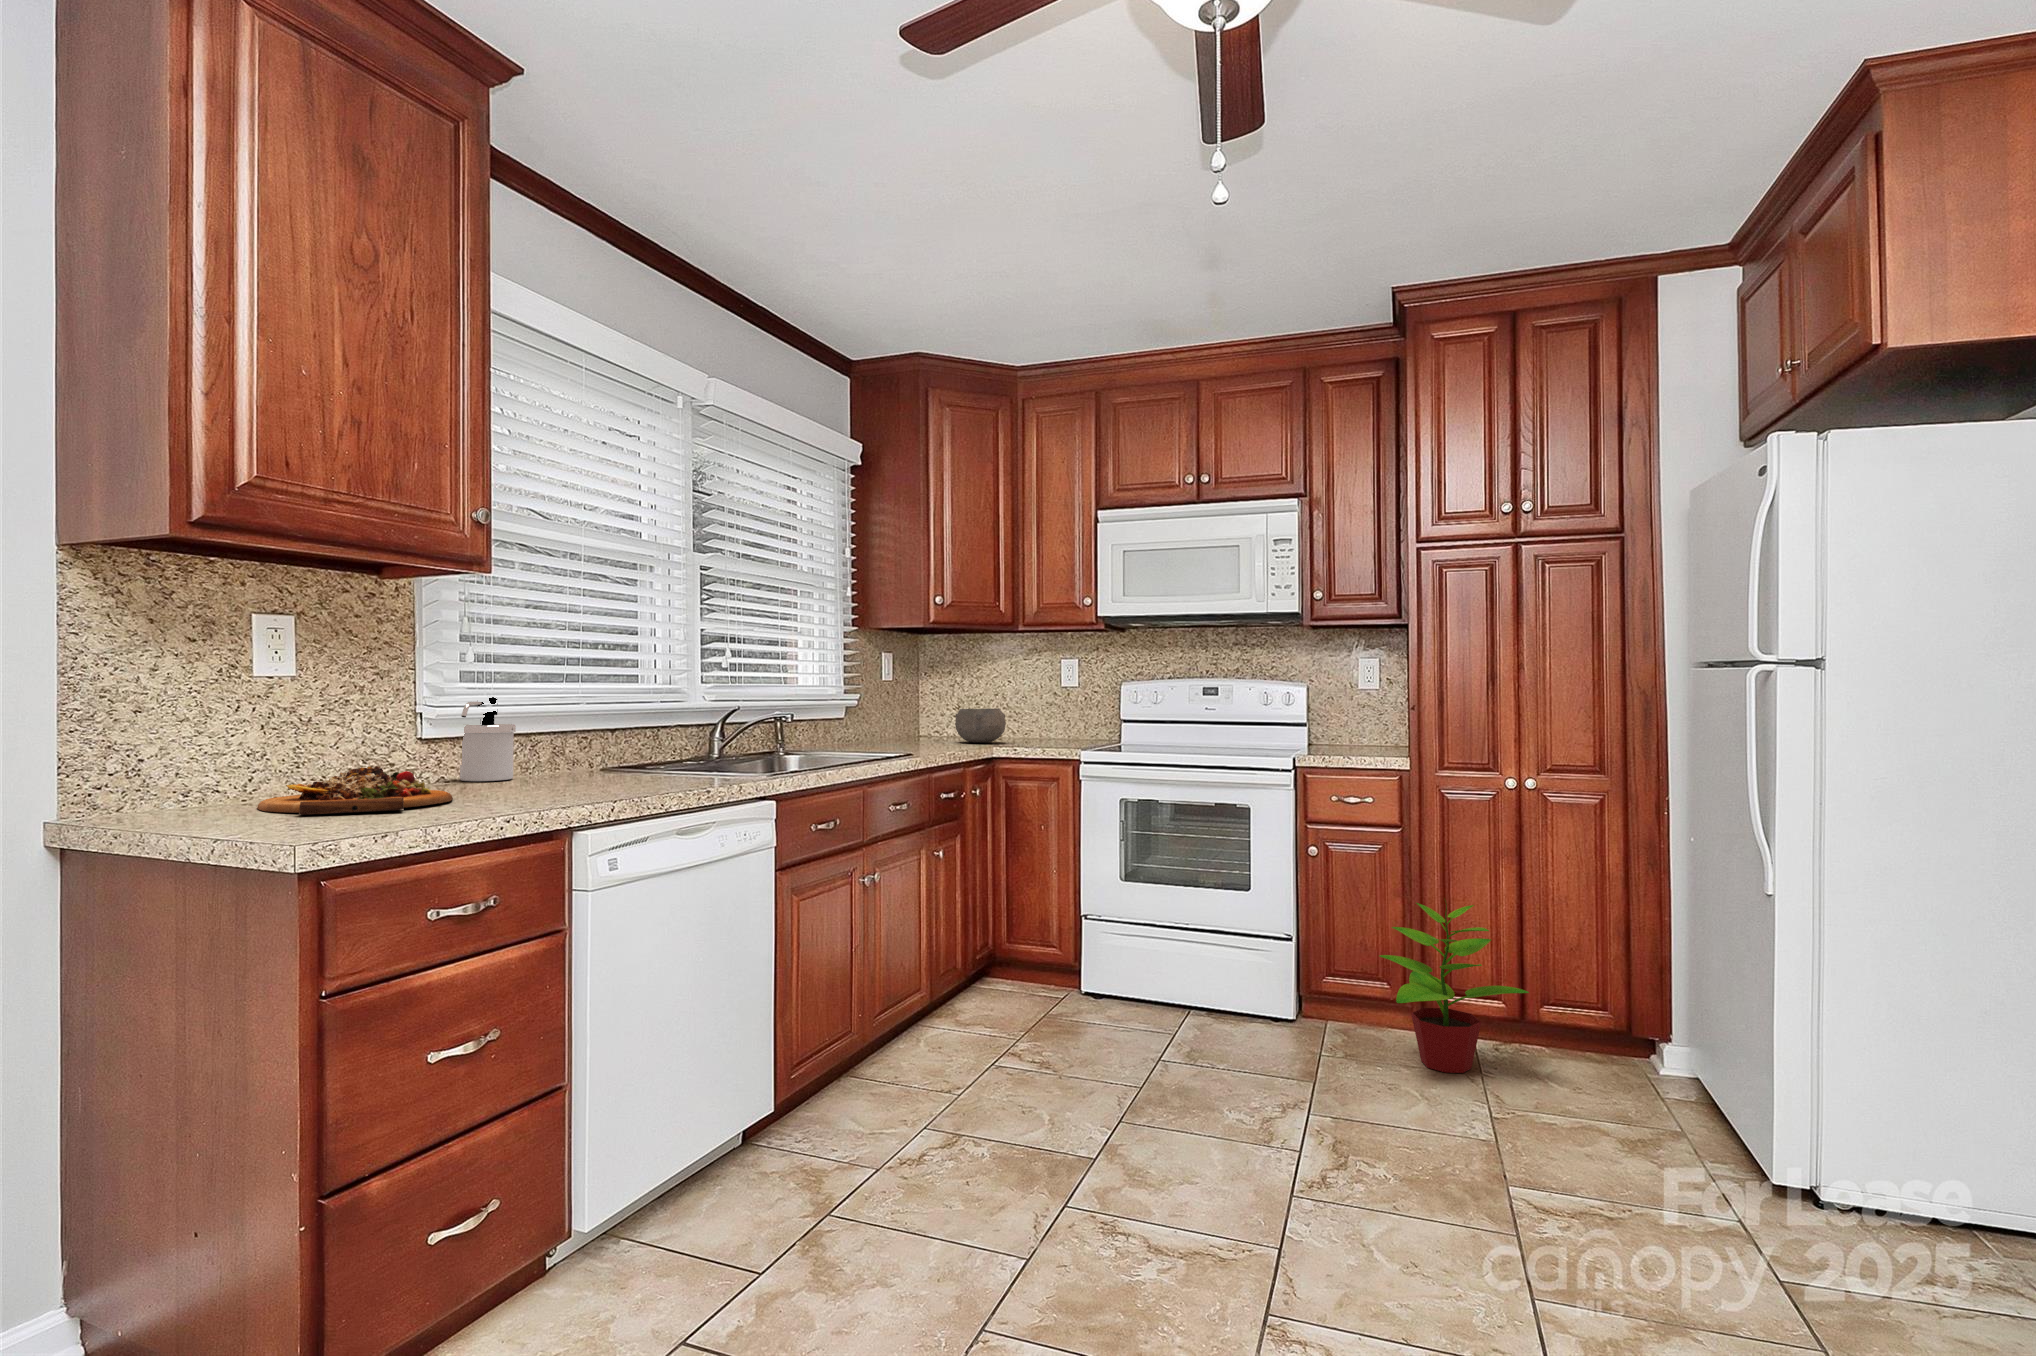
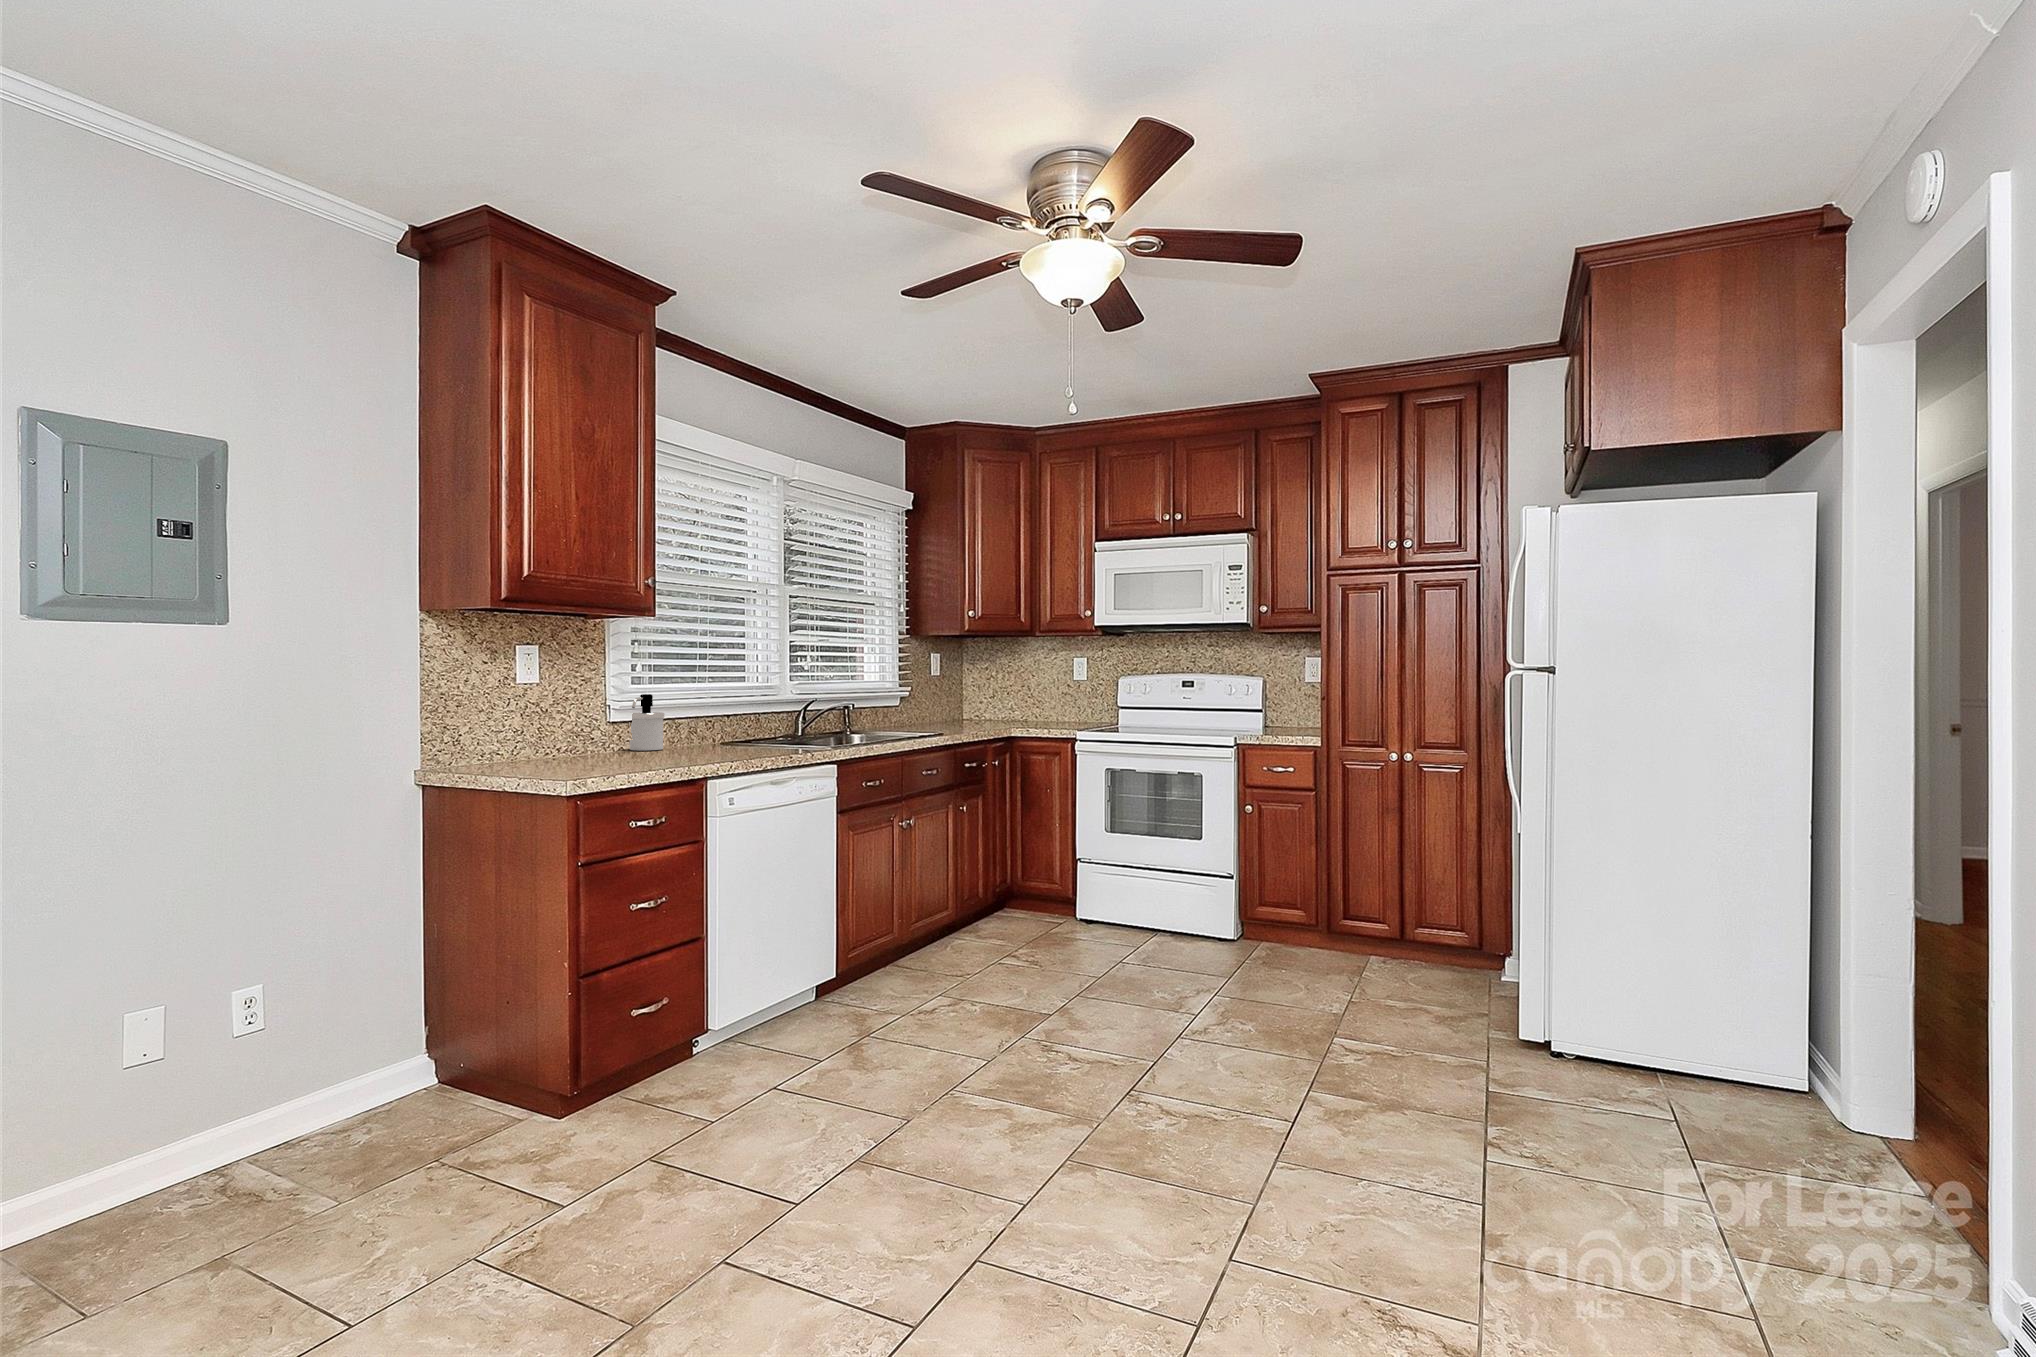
bowl: present [955,708,1006,743] -> none [989,698,1030,725]
cutting board: present [257,766,453,815] -> none [524,740,633,767]
potted plant: present [1379,901,1529,1073] -> none [1292,844,1396,975]

